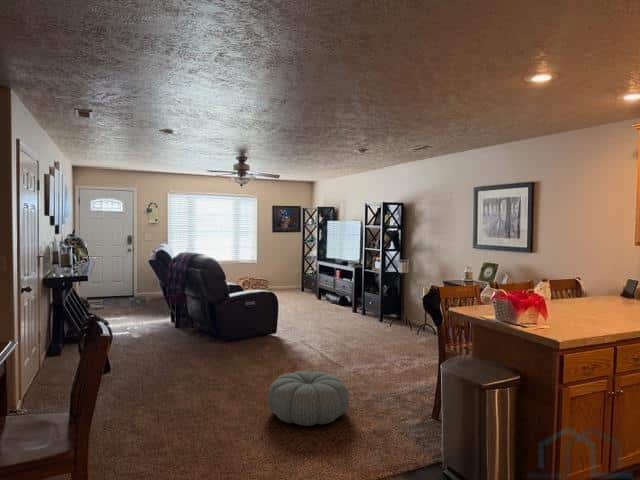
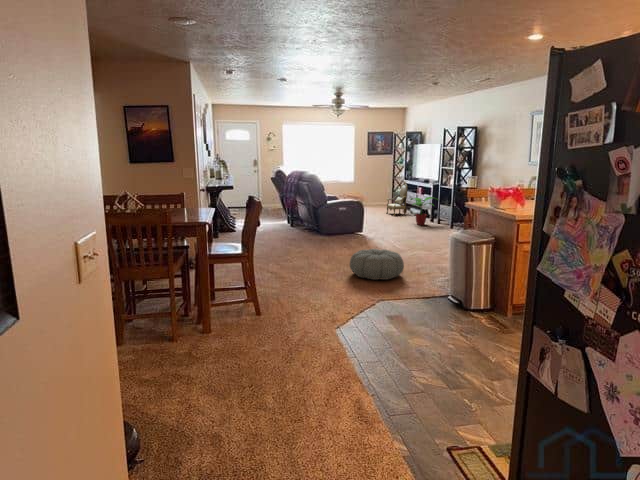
armchair: none [298,248,323,306] -> present [387,181,408,216]
potted plant: none [329,283,364,318] -> present [411,197,438,225]

